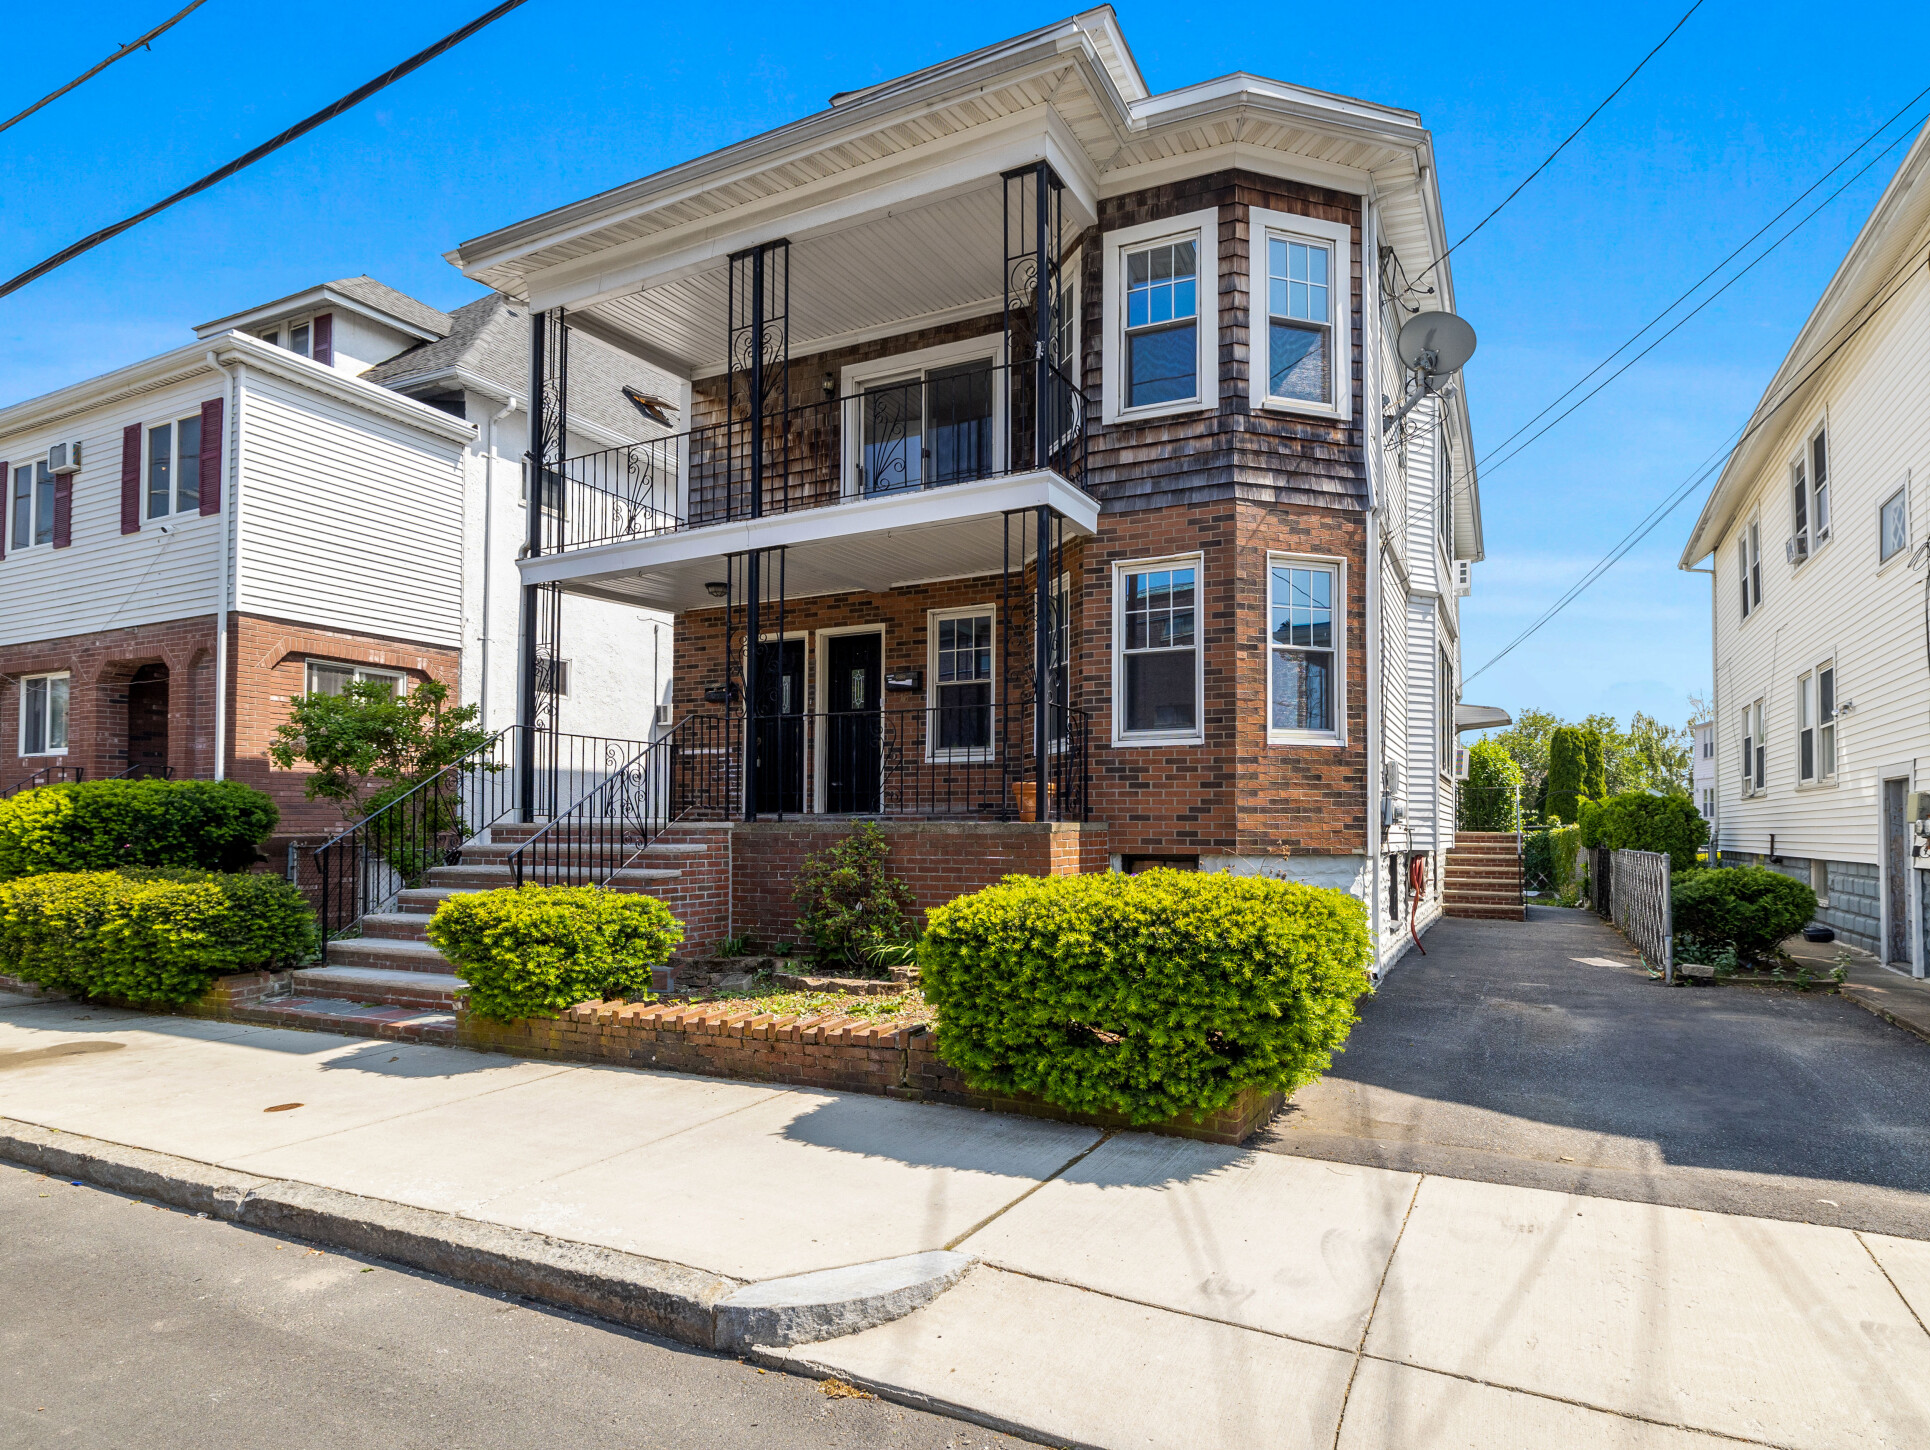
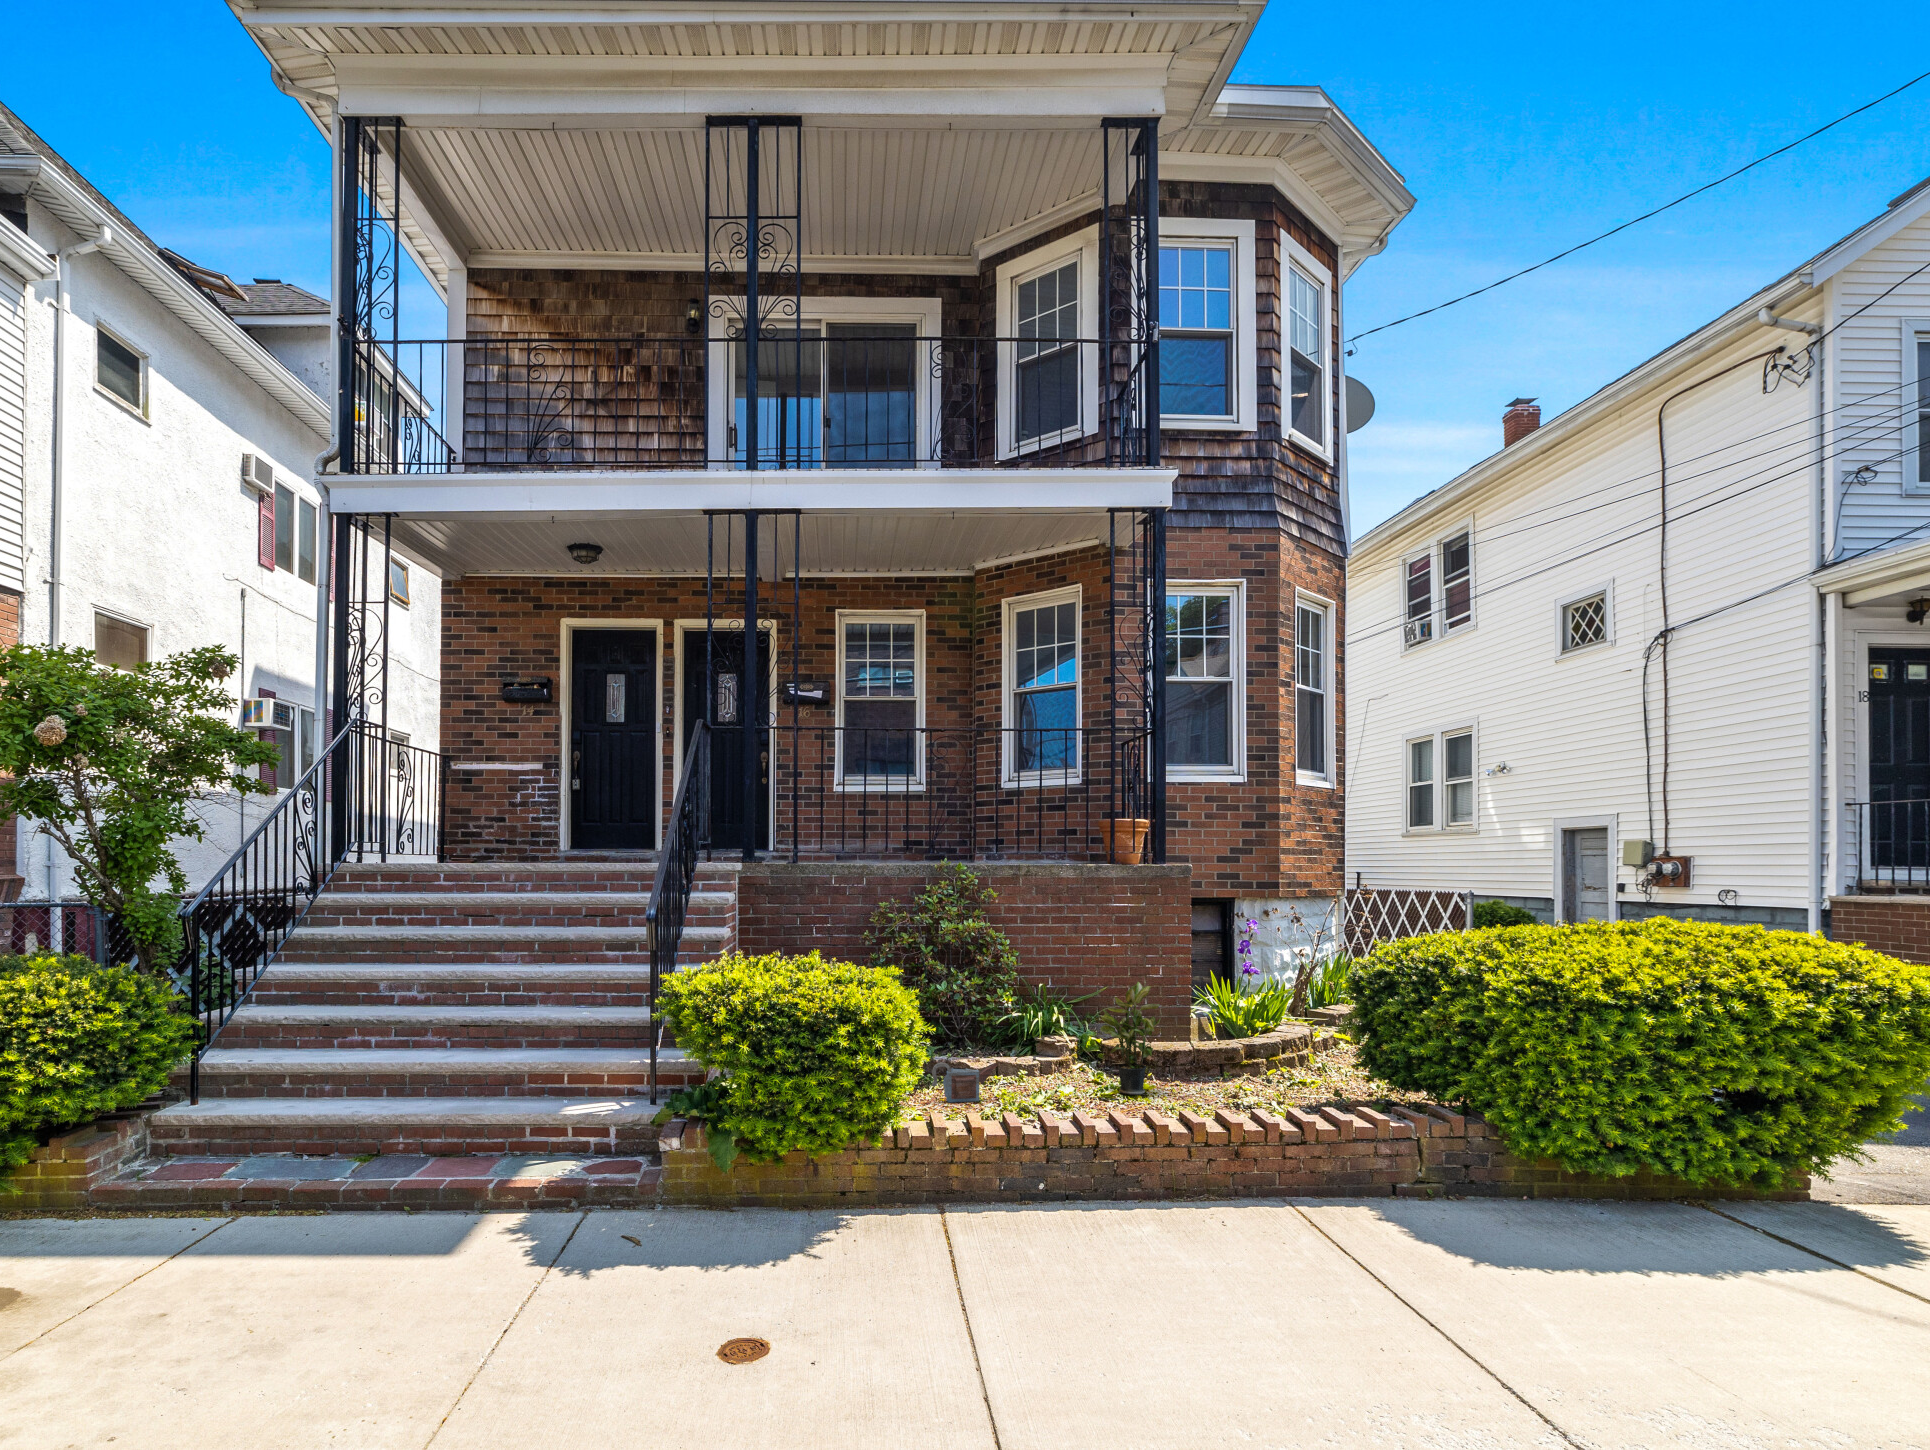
potted plant: none [812,906,862,1002] -> present [1100,982,1160,1095]

